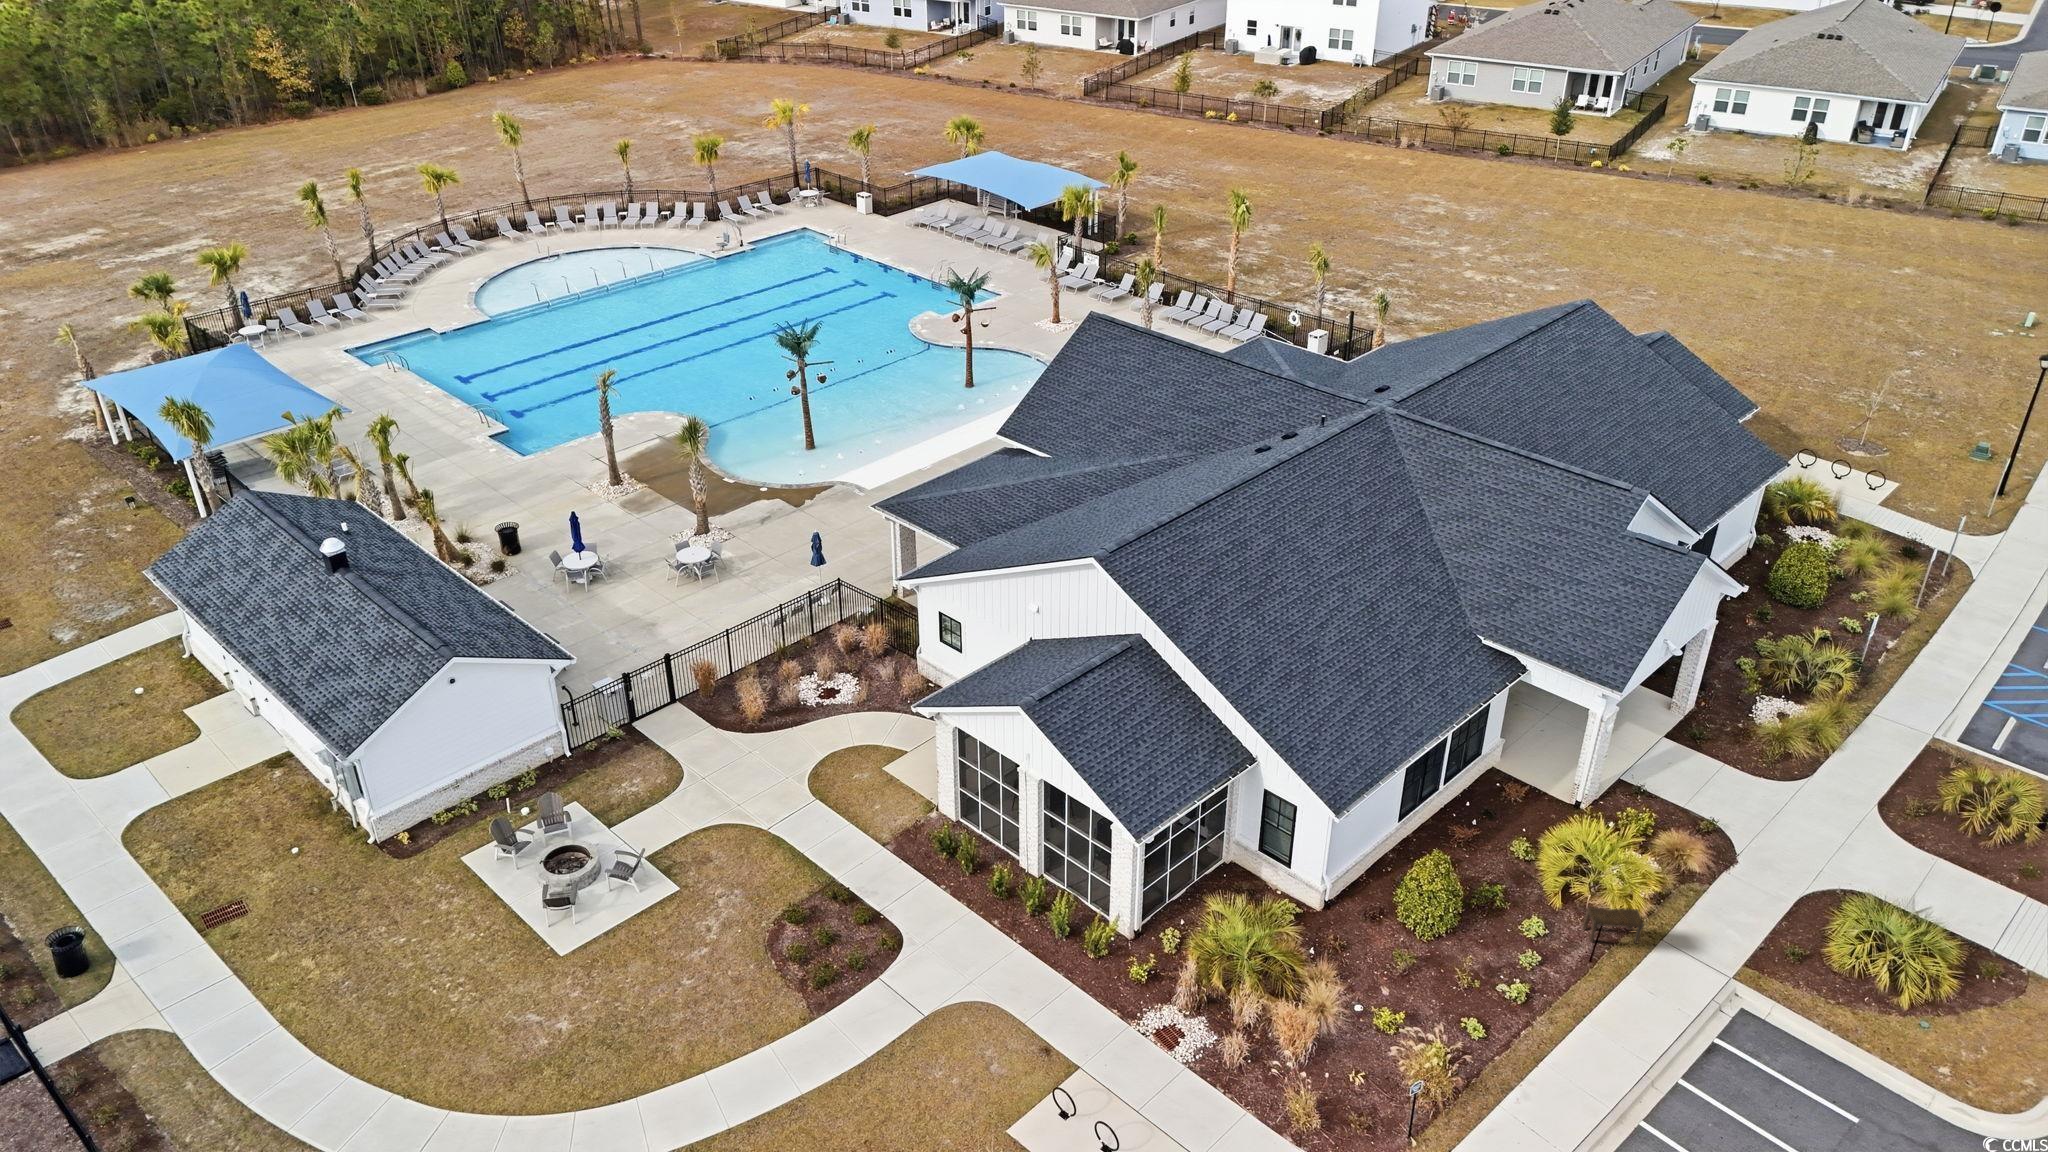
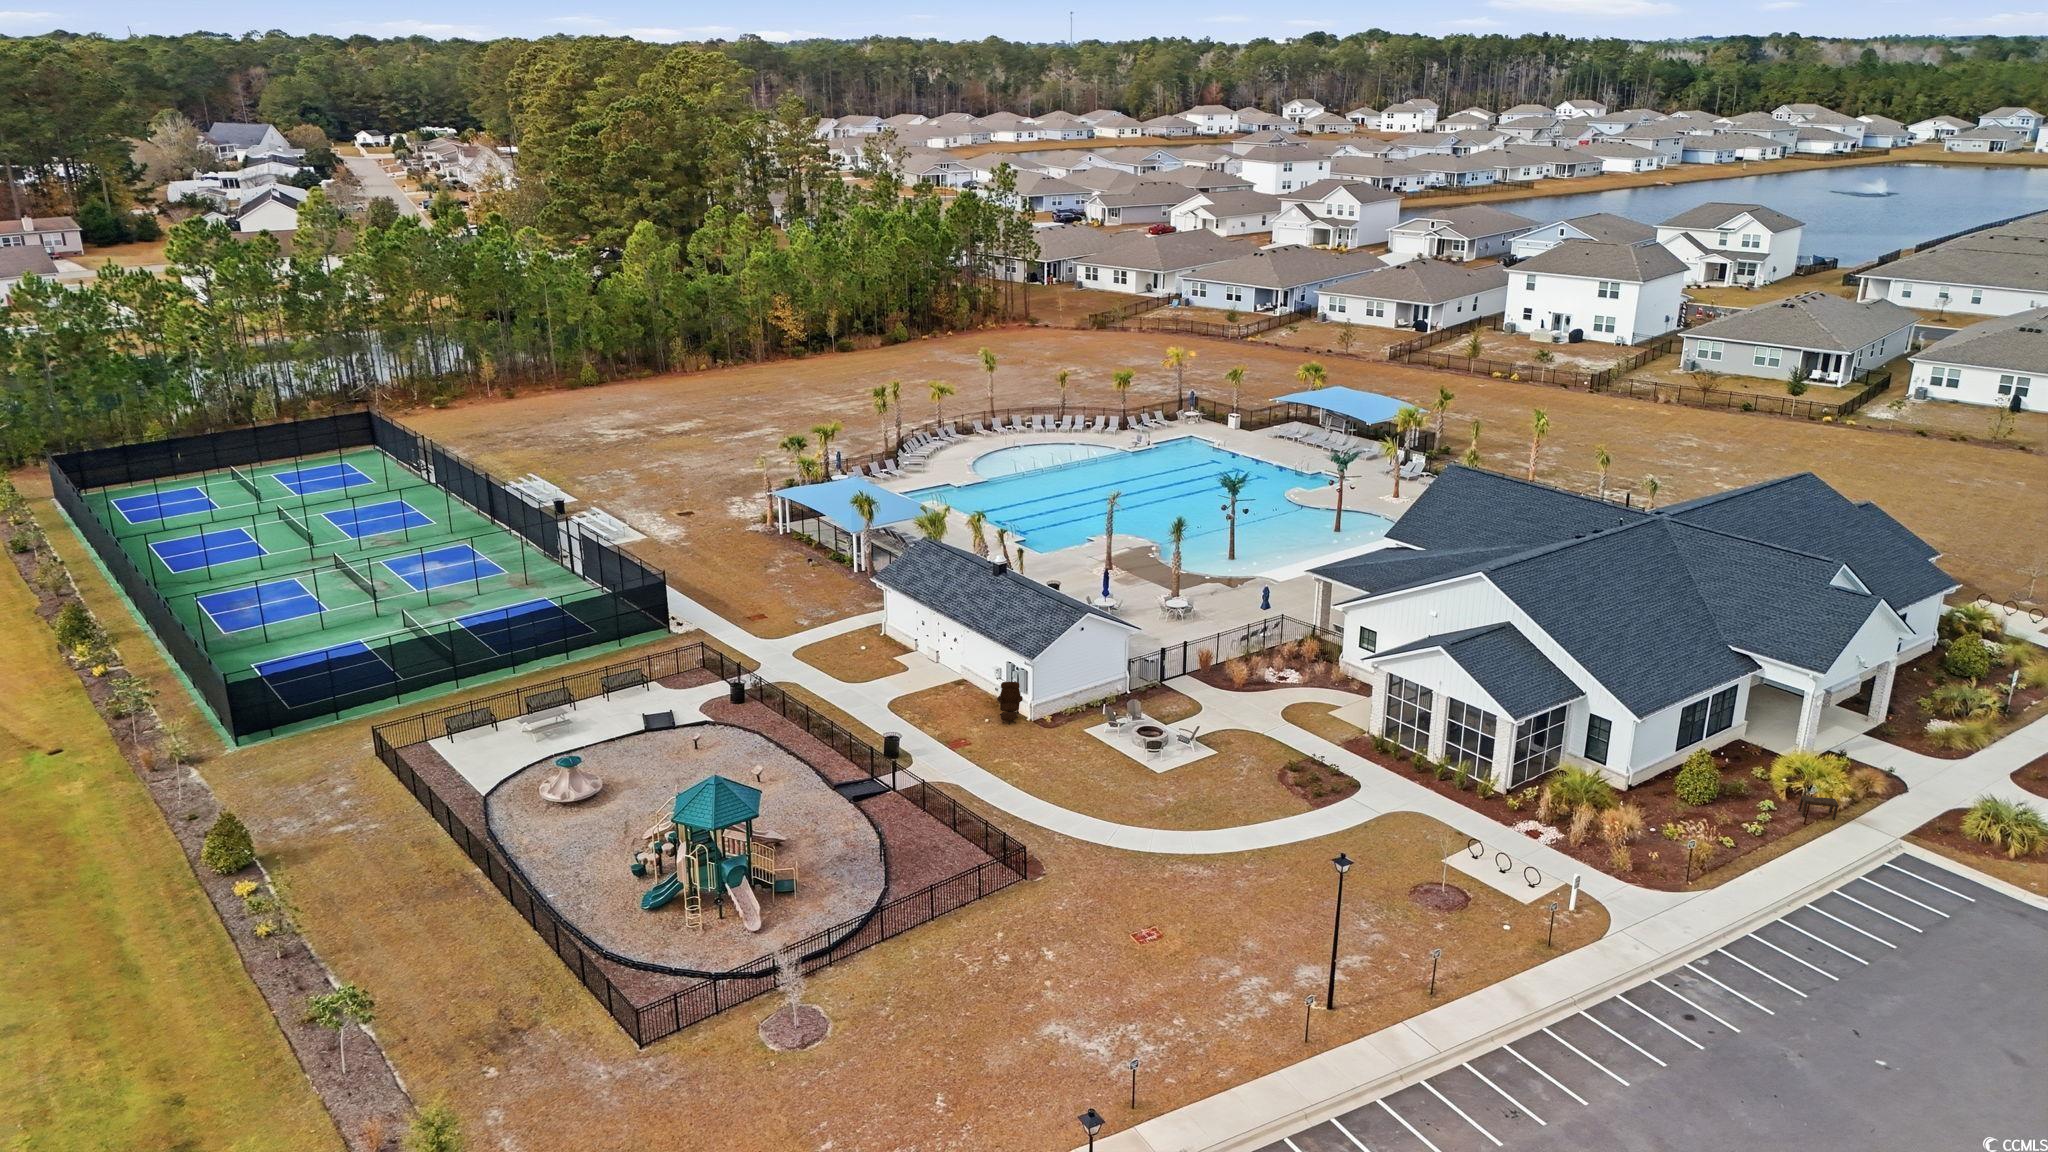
lounge chair: none [308,778,356,859] -> present [997,682,1023,725]

